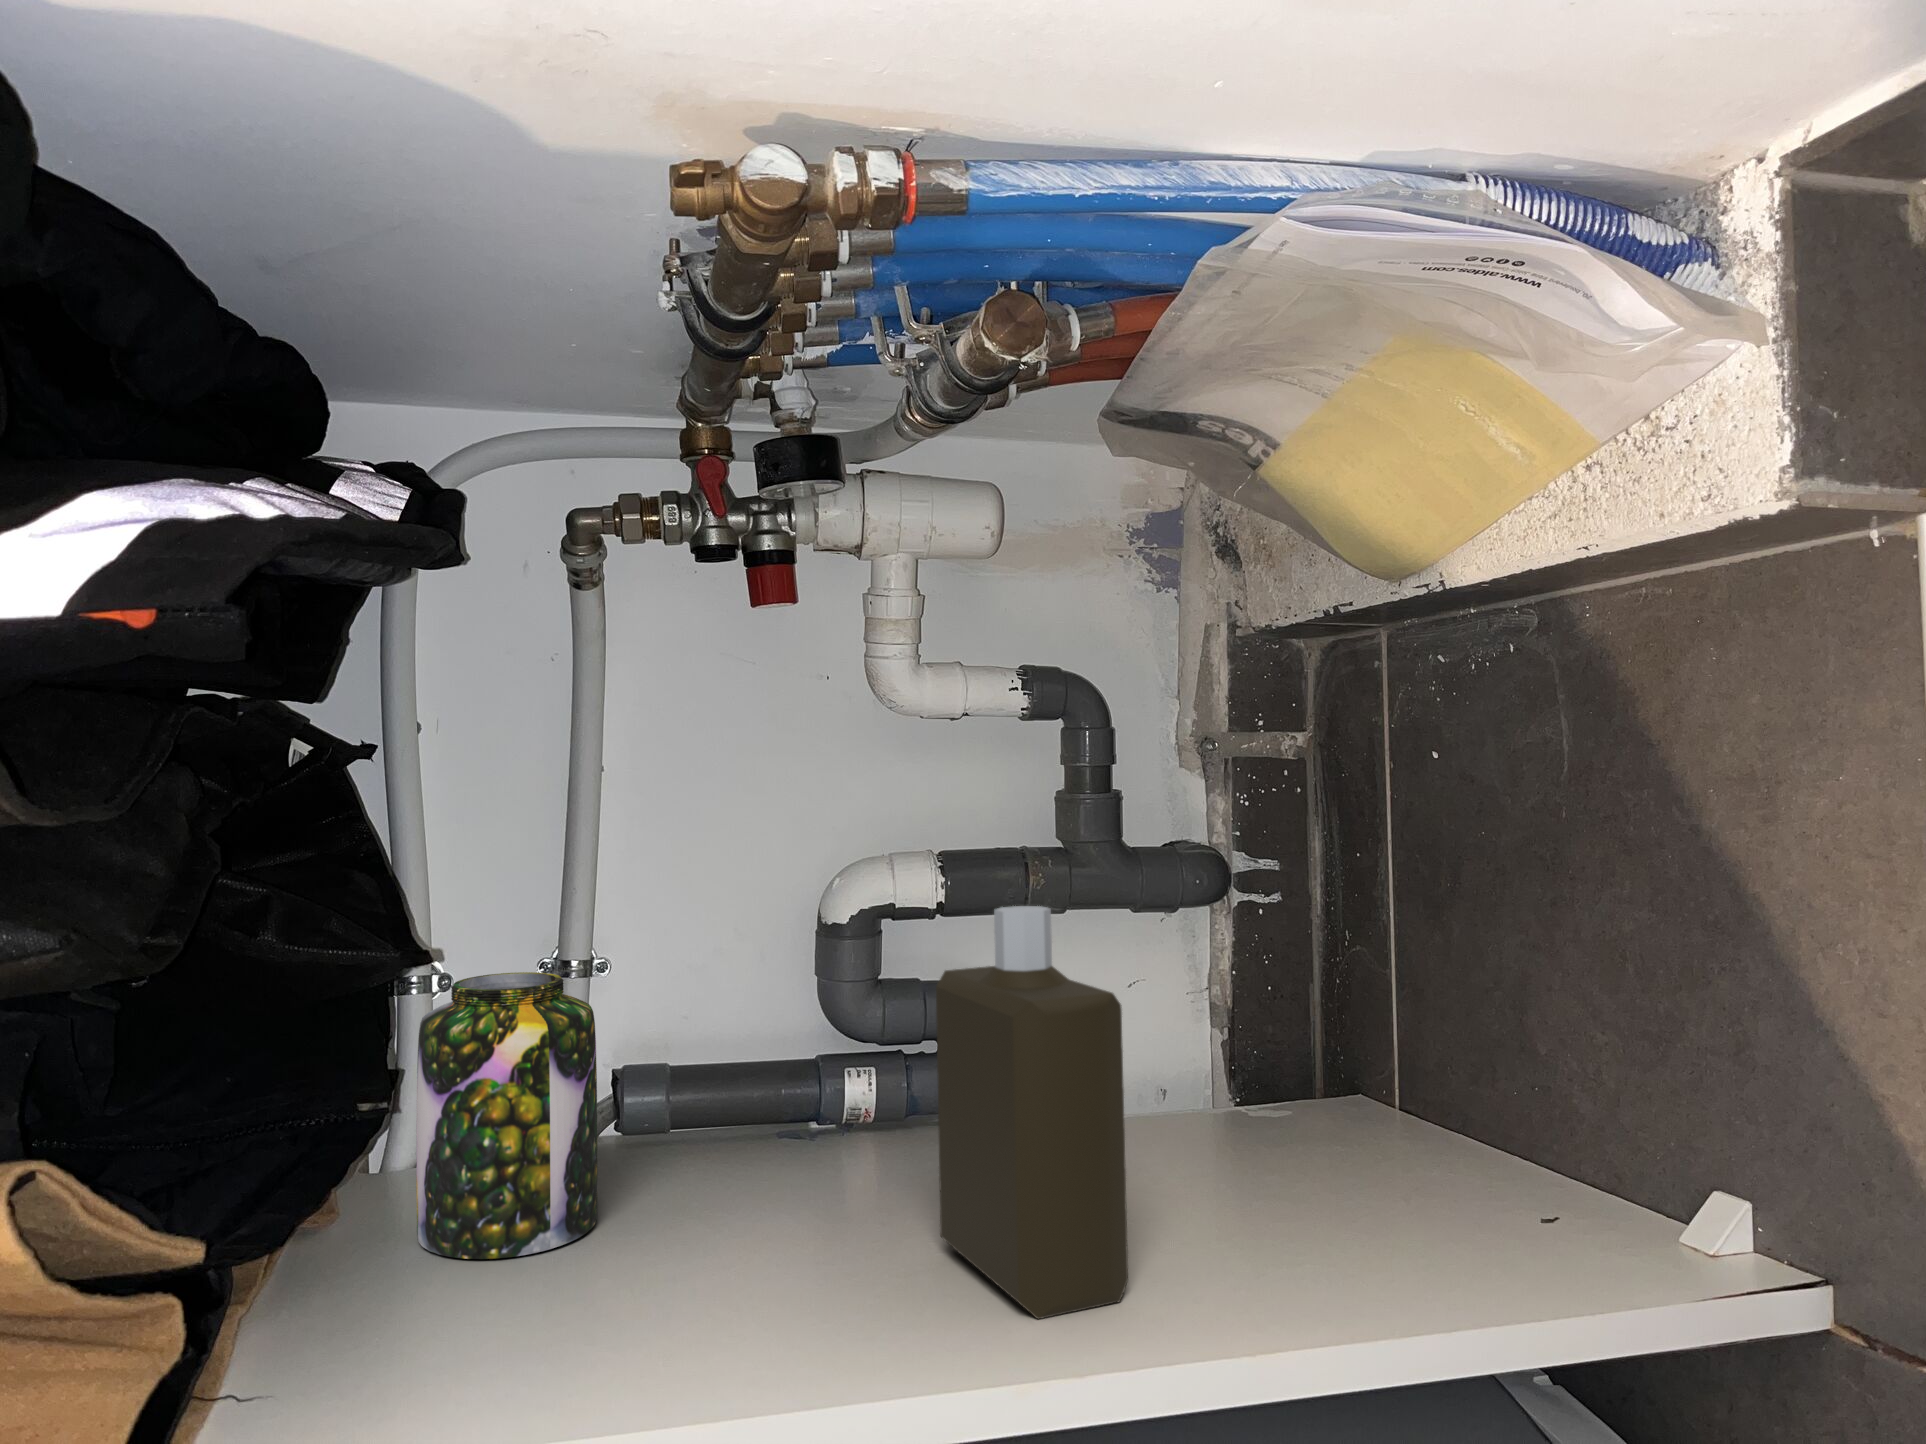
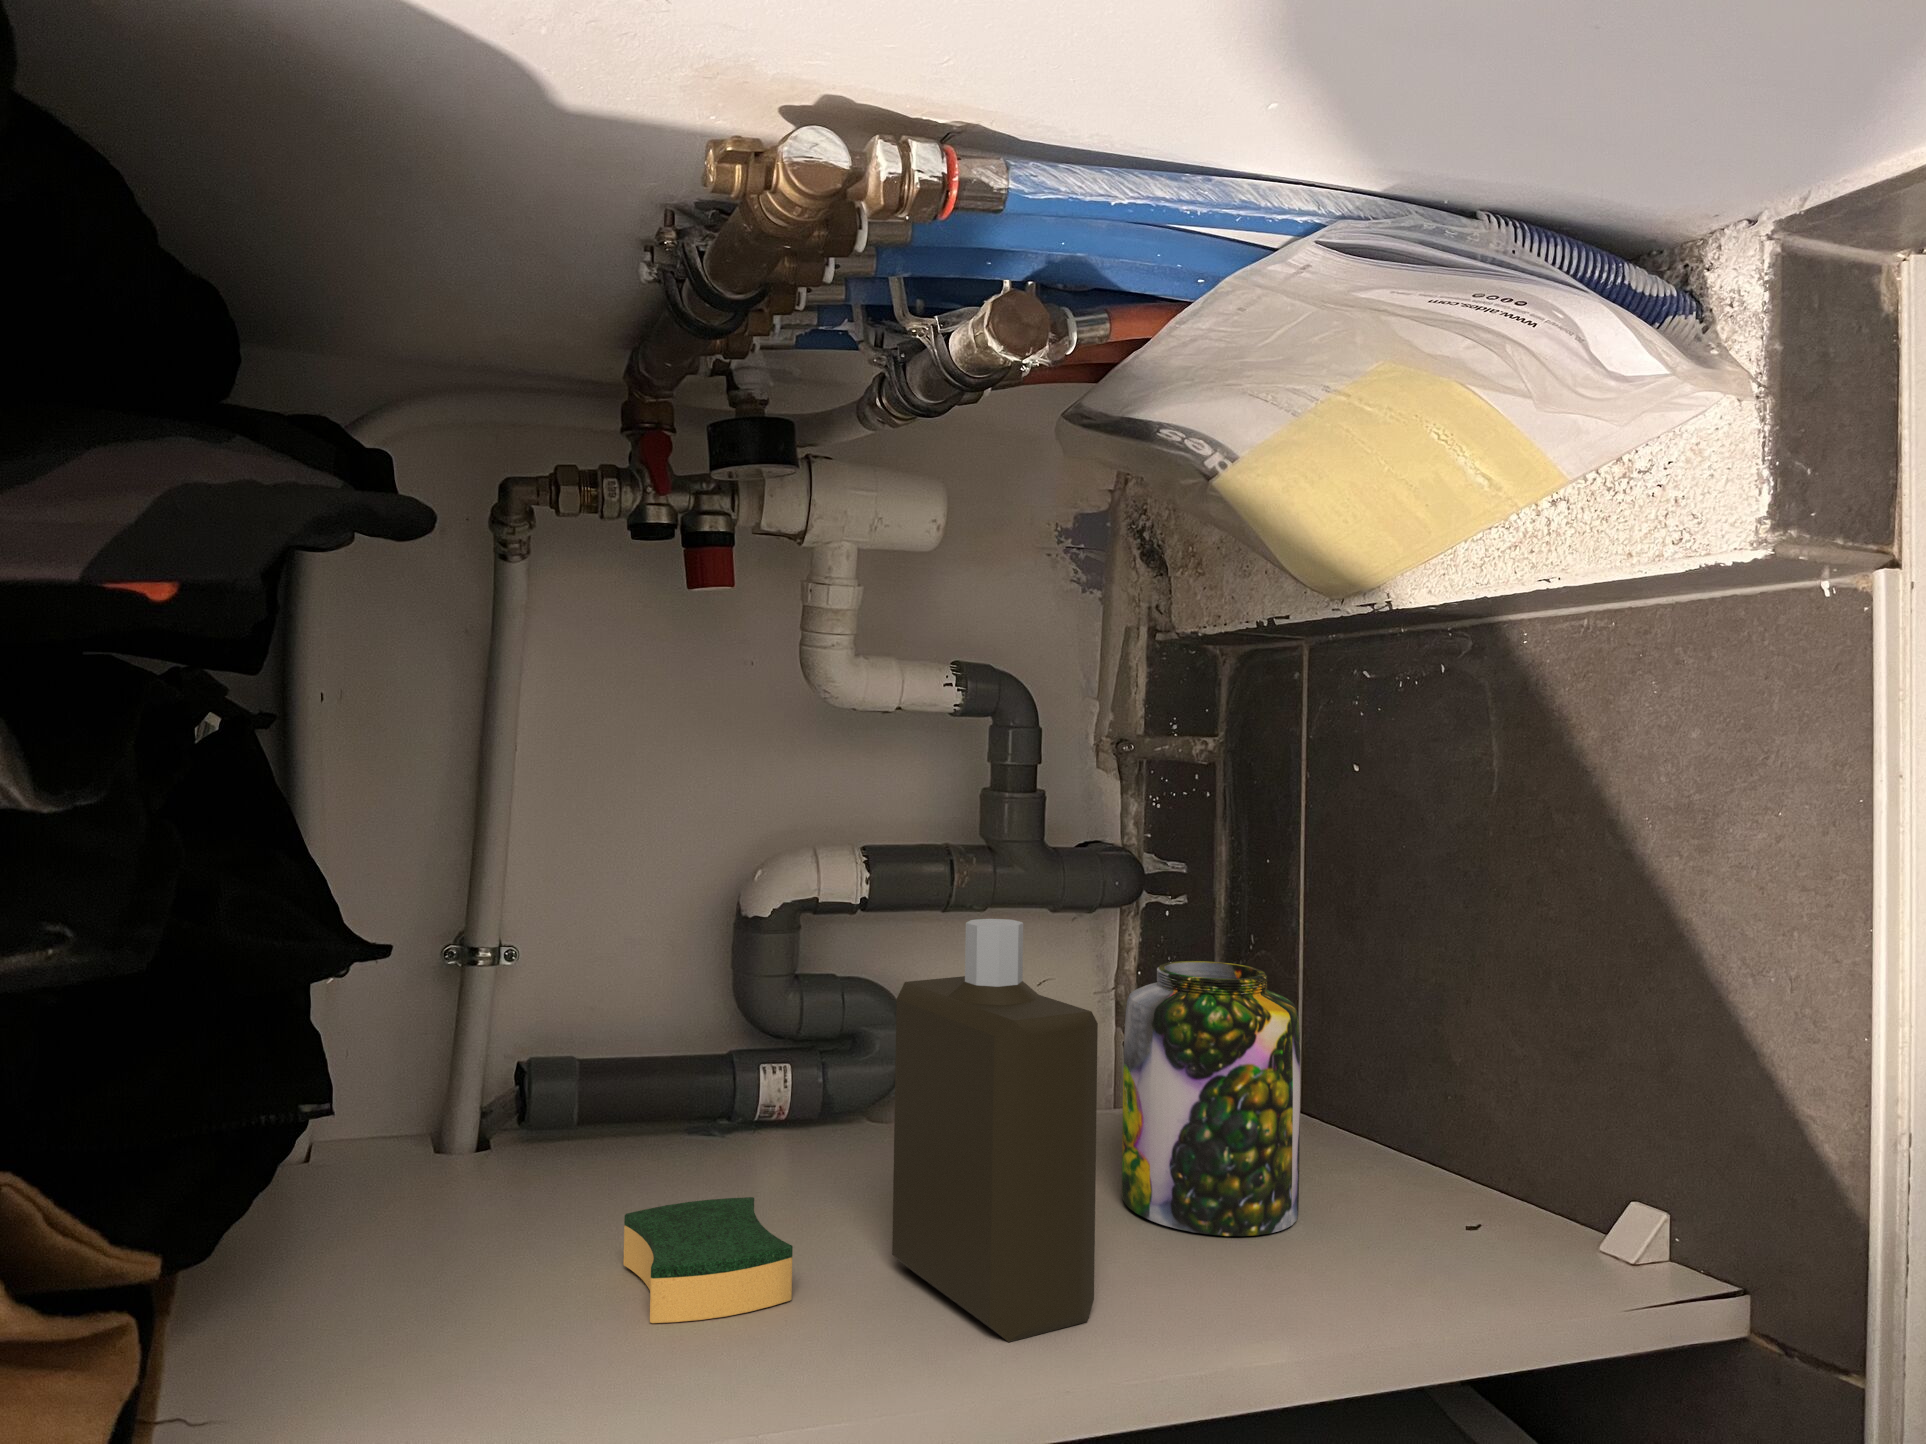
jar: present [416,972,598,1259] -> present [1122,961,1300,1236]
sponge: none [688,1182,838,1297] -> present [623,1197,793,1323]

